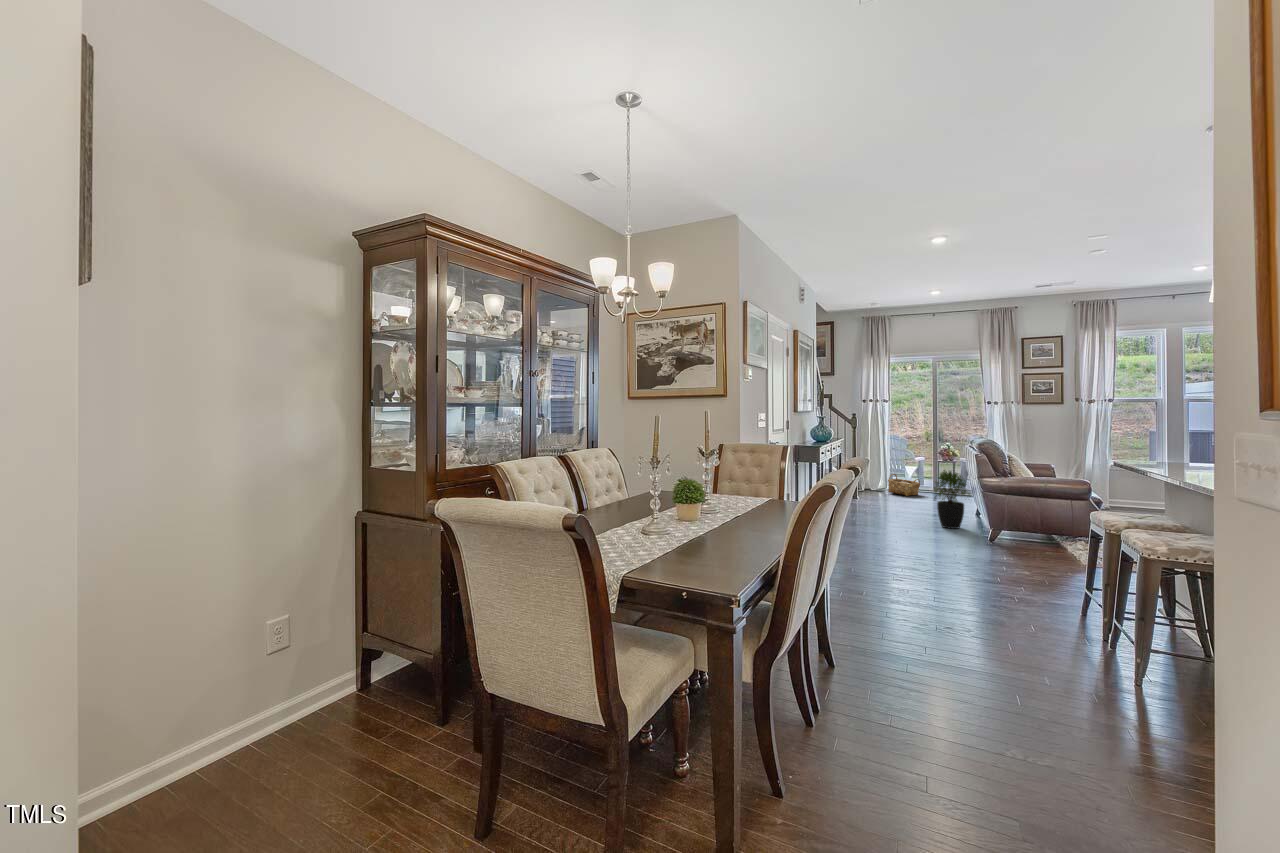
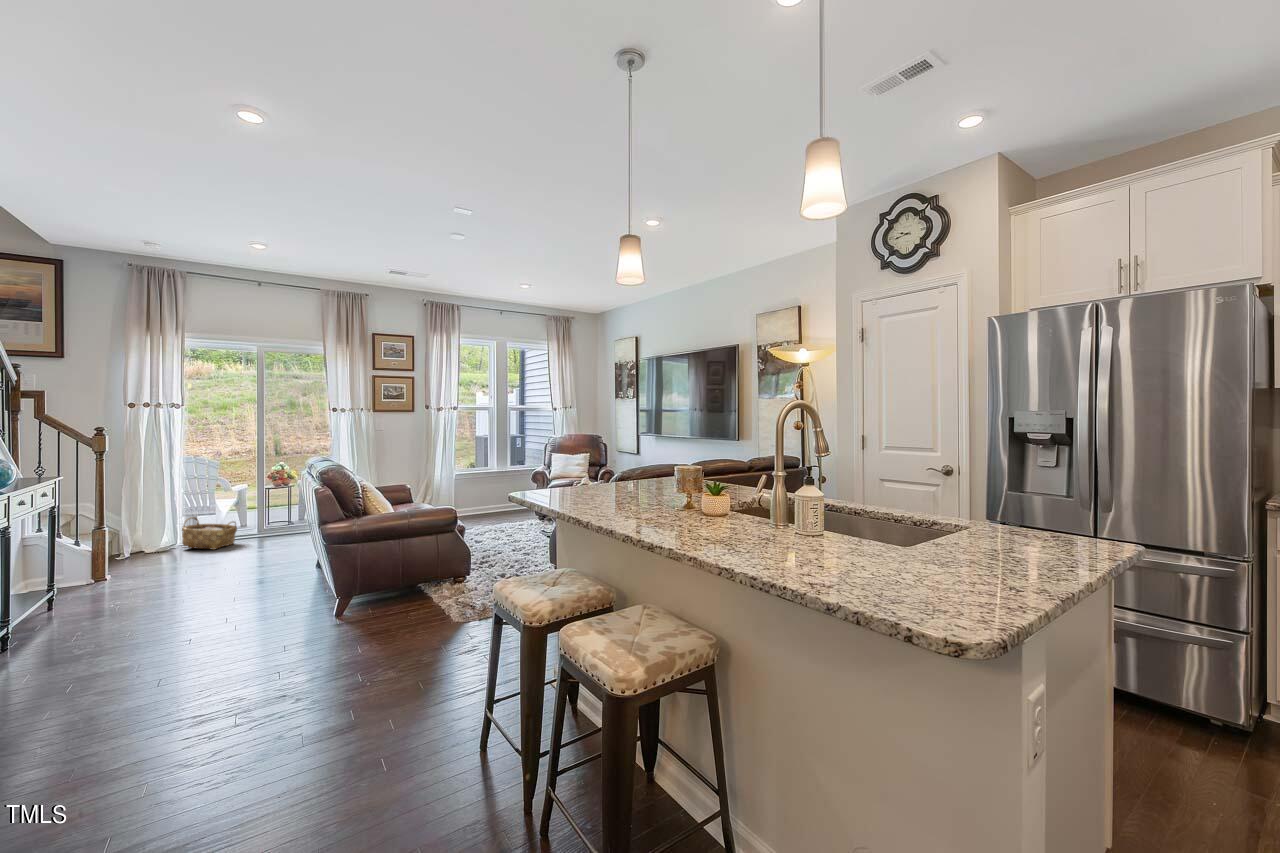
potted plant: present [934,470,970,529] -> none [245,510,313,606]

